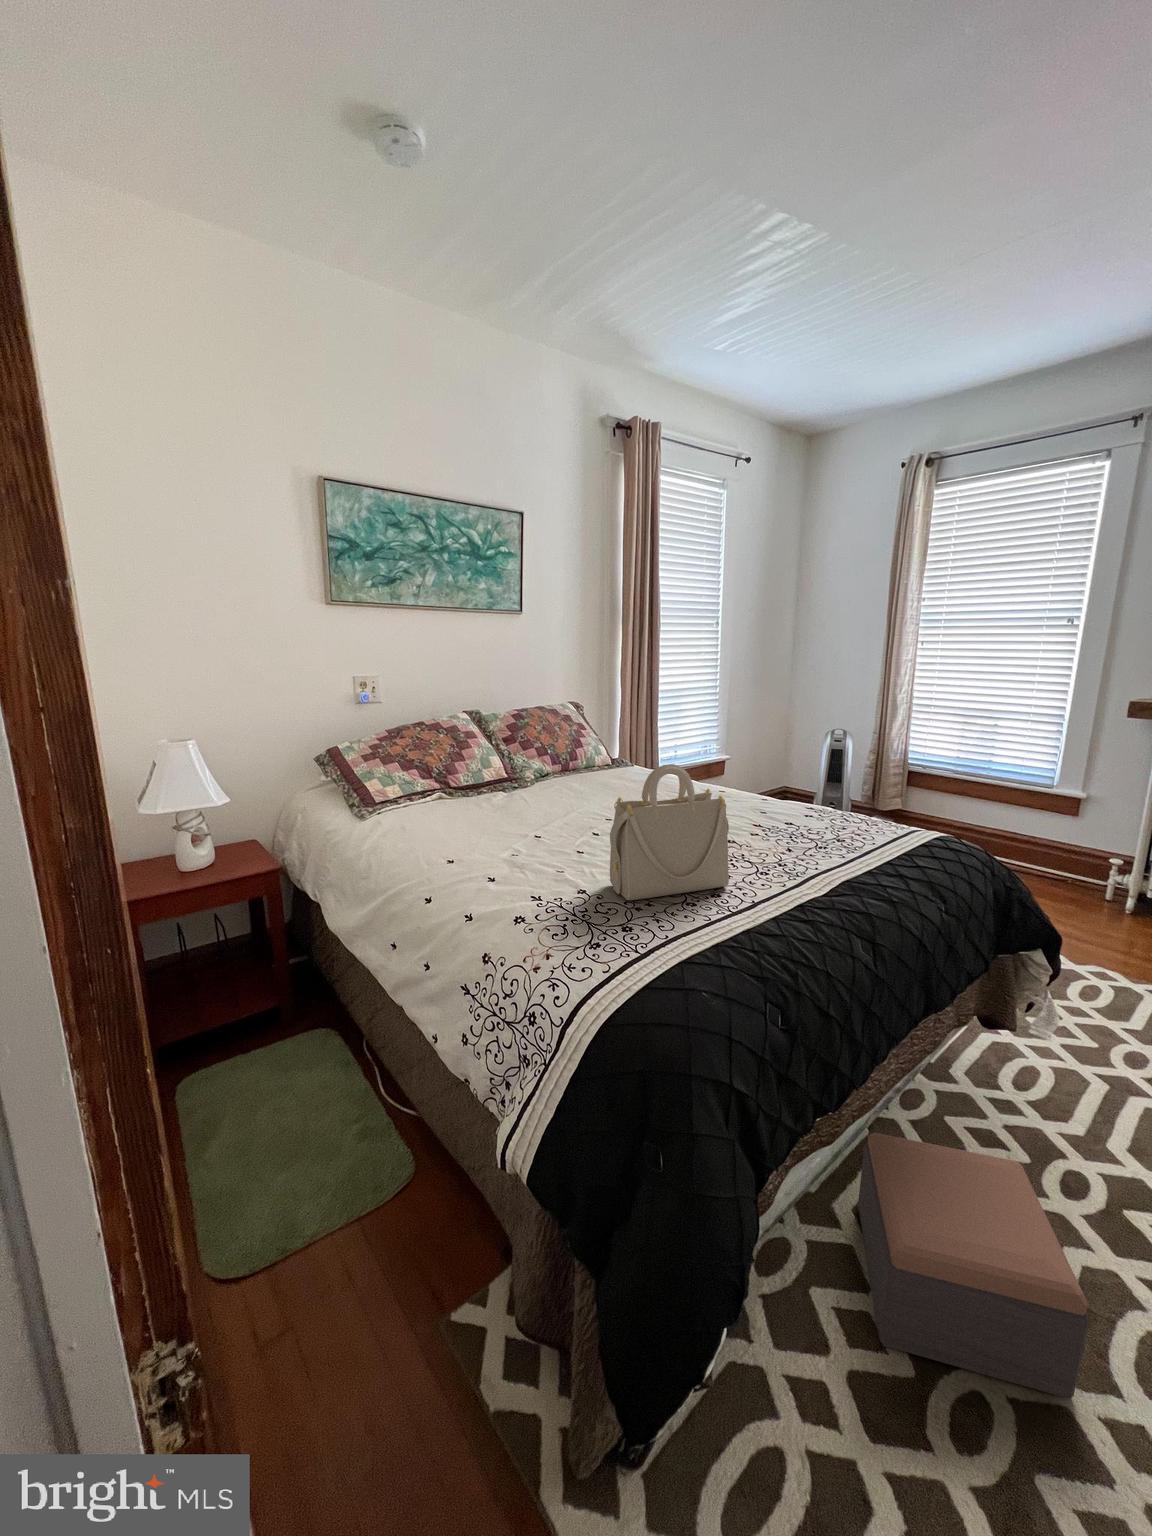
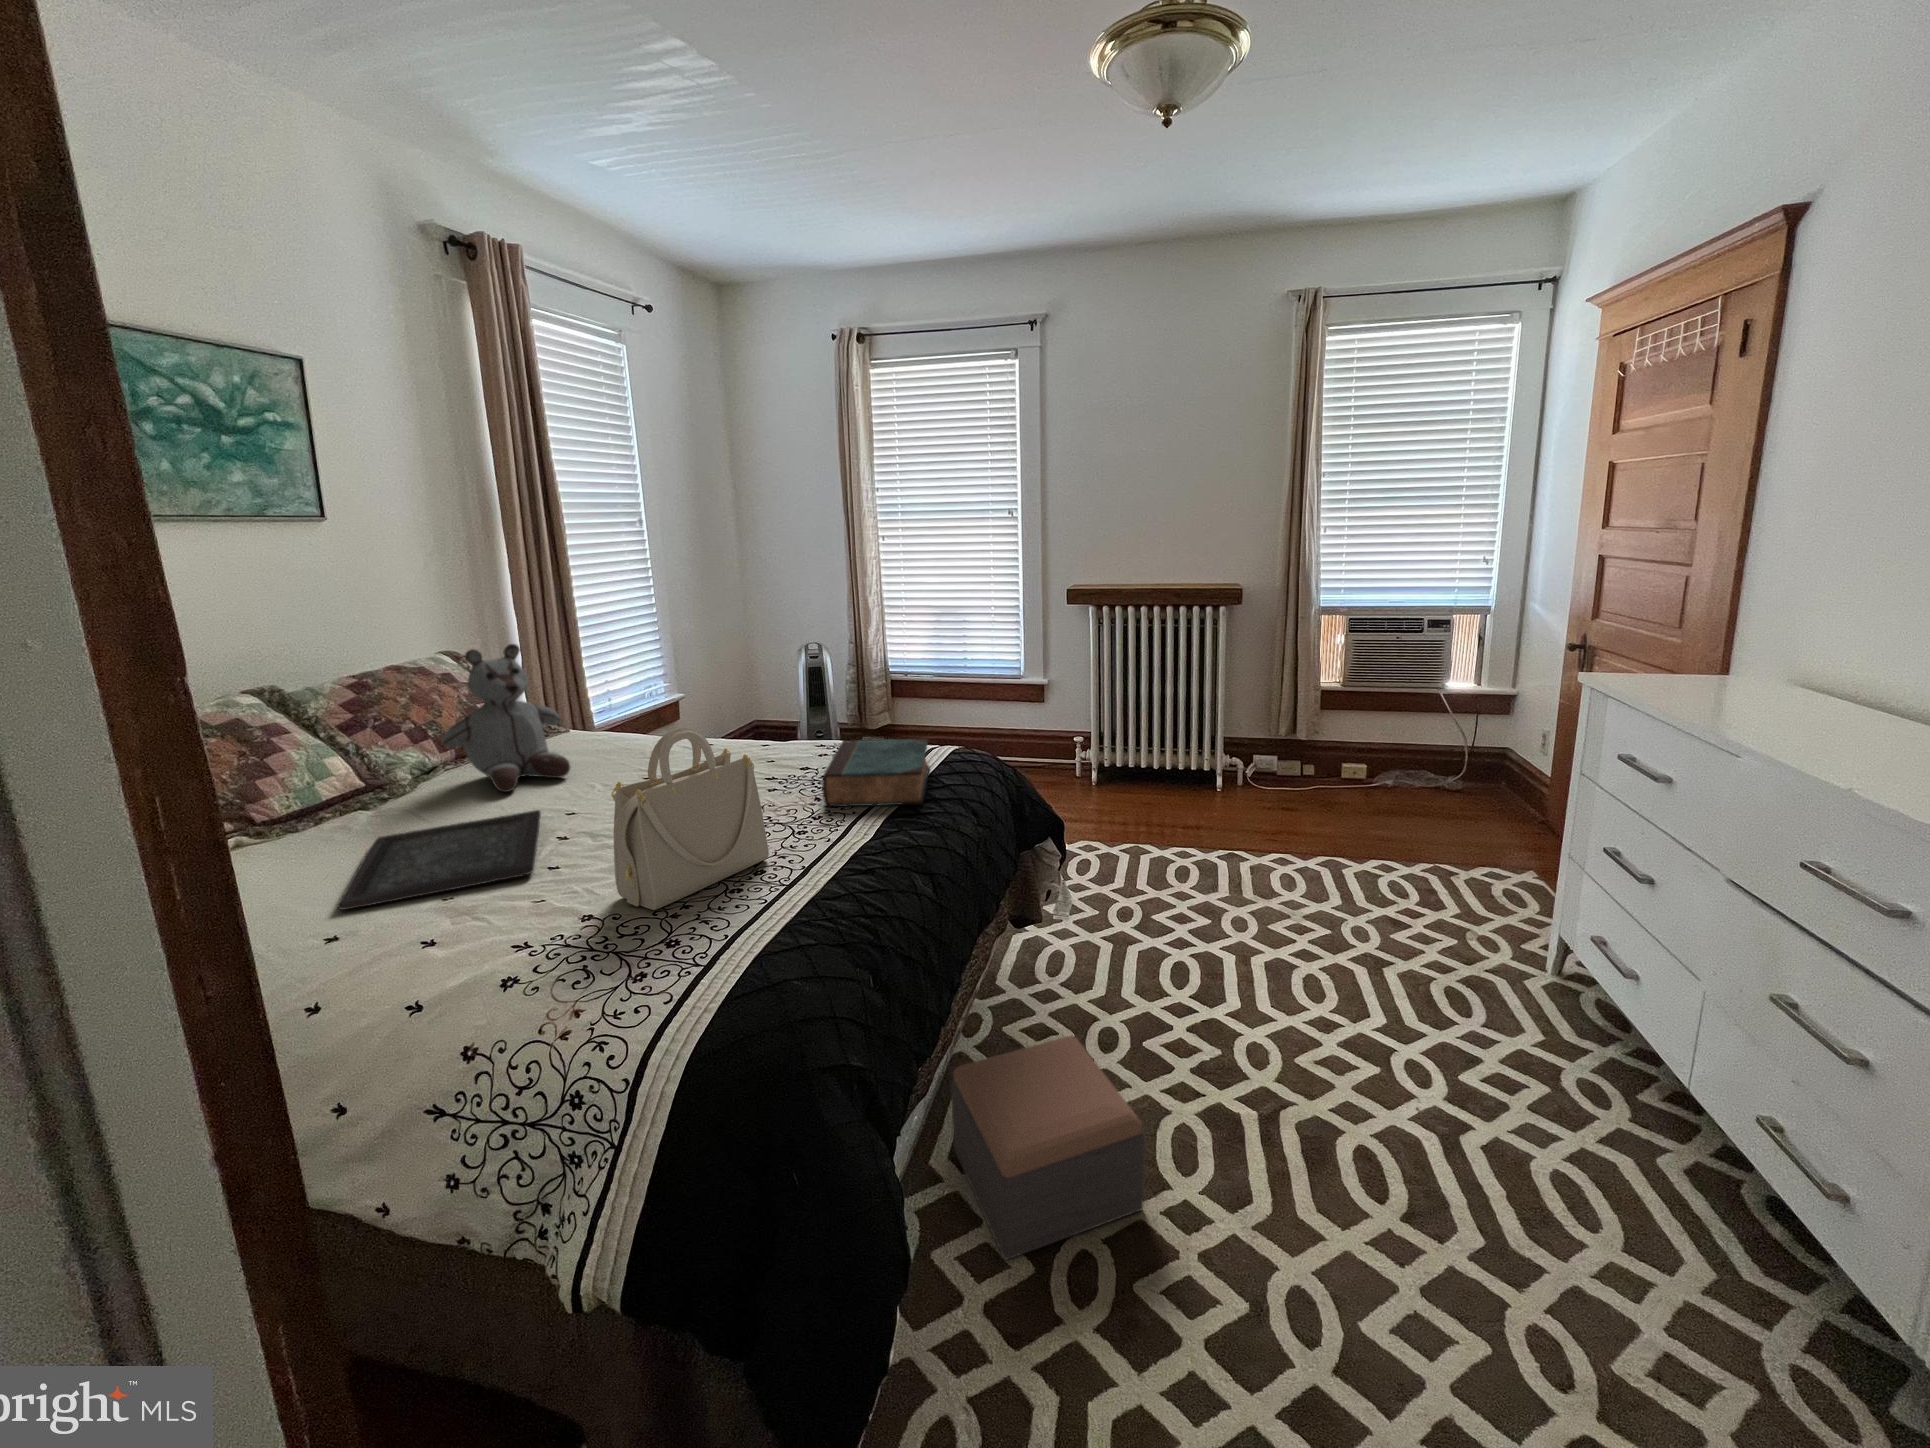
stuffed bear: none [550,697,623,798] -> present [442,644,570,792]
book: none [793,806,911,877] -> present [822,738,929,807]
tray: none [461,809,590,853] -> present [338,810,541,910]

